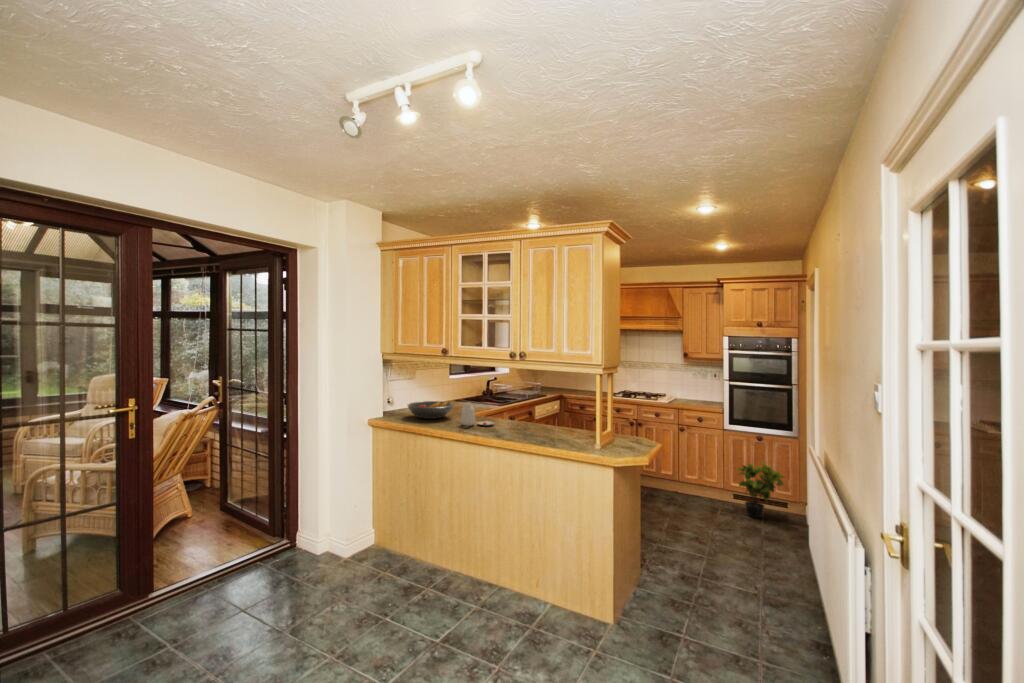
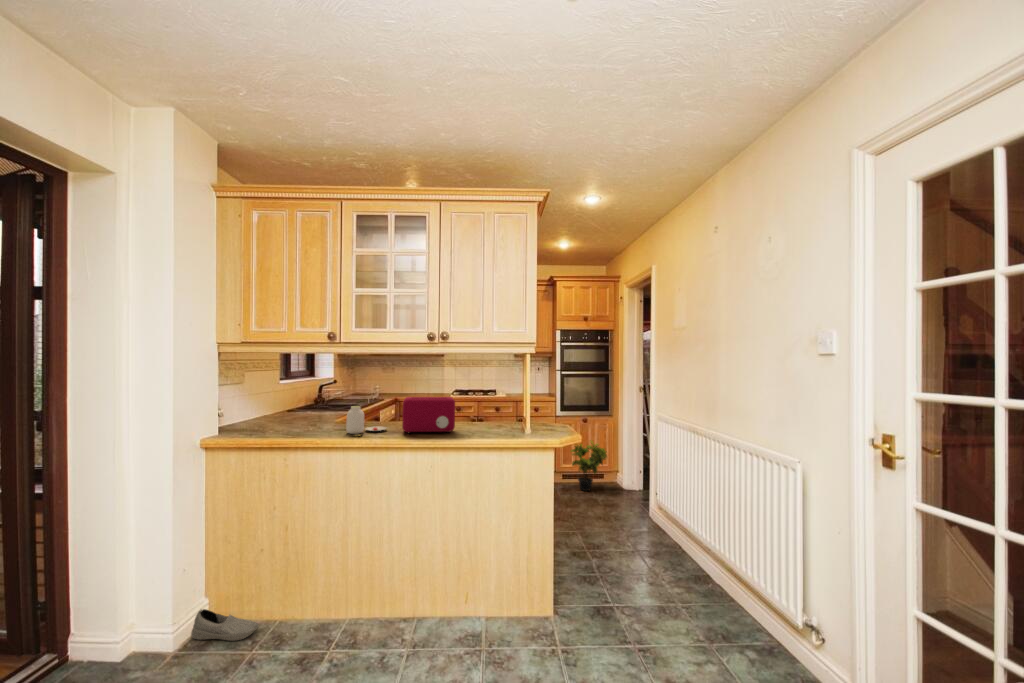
toaster: none [501,399,548,433] -> present [402,397,455,434]
fruit bowl: present [407,401,454,419] -> none [256,406,324,431]
shoe: none [360,535,396,563] -> present [191,609,258,641]

